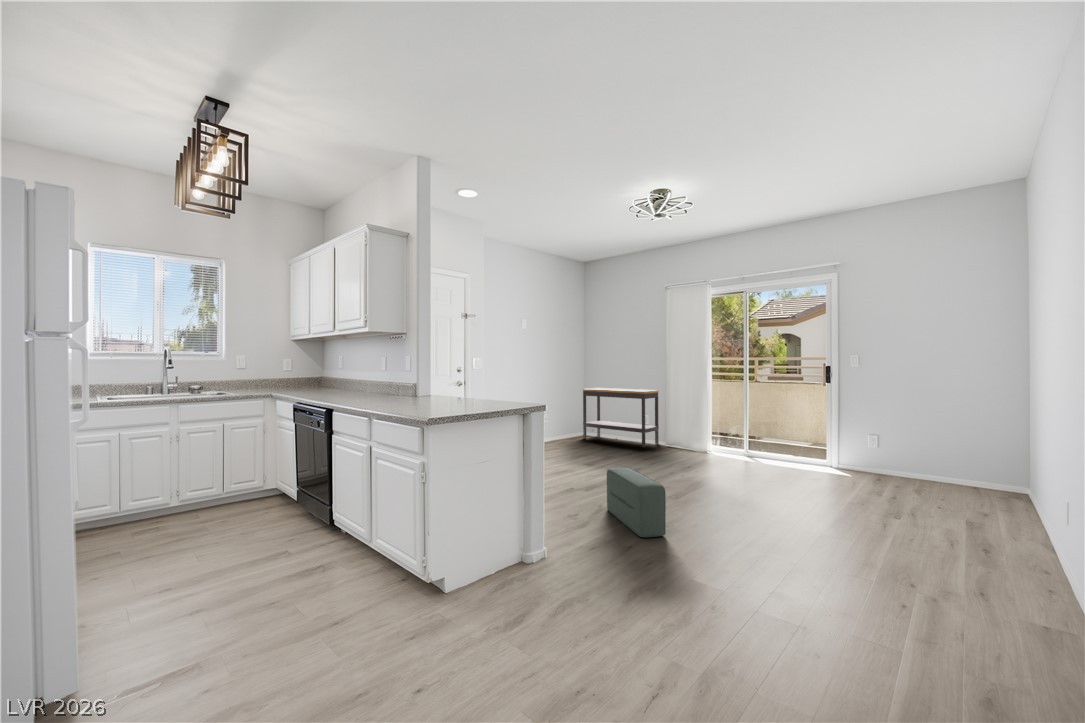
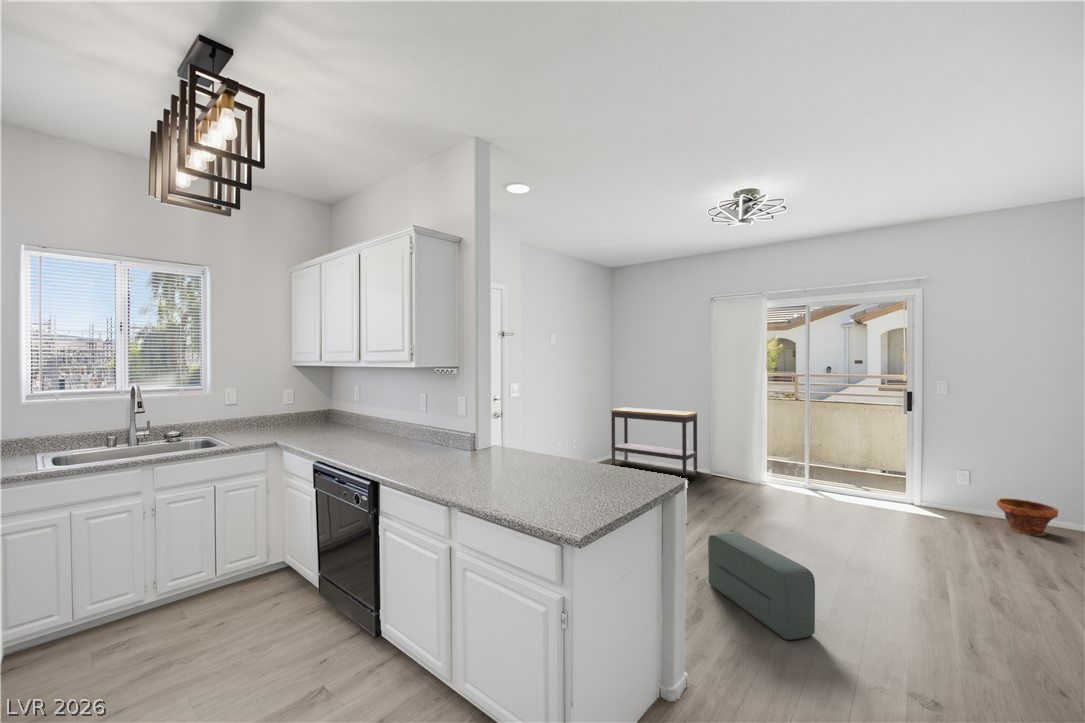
planter: none [896,458,945,488] -> present [997,498,1058,536]

